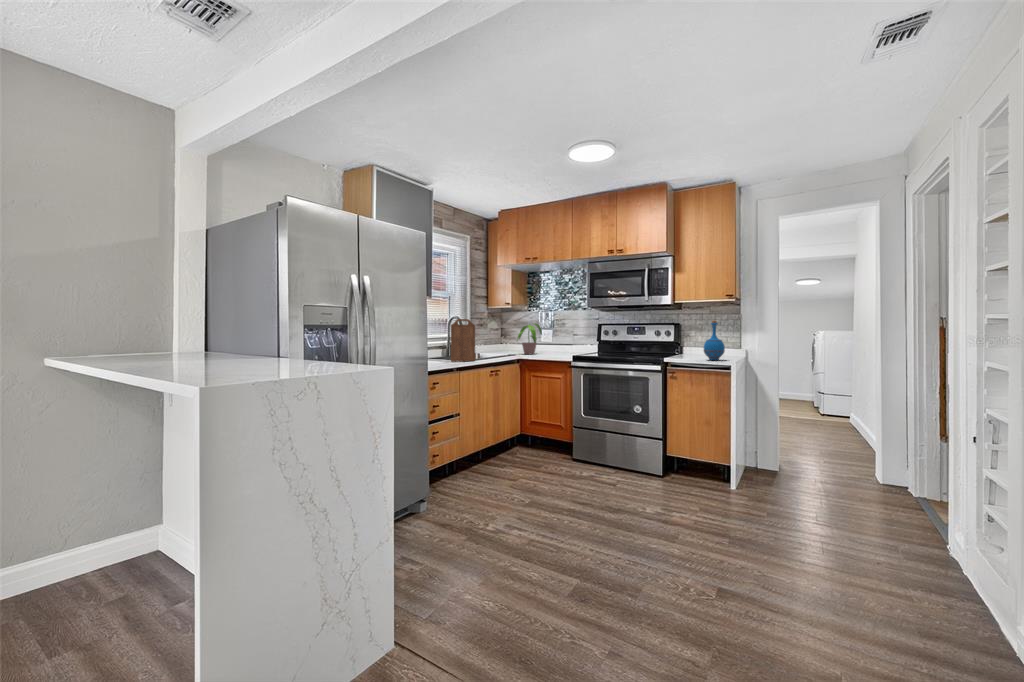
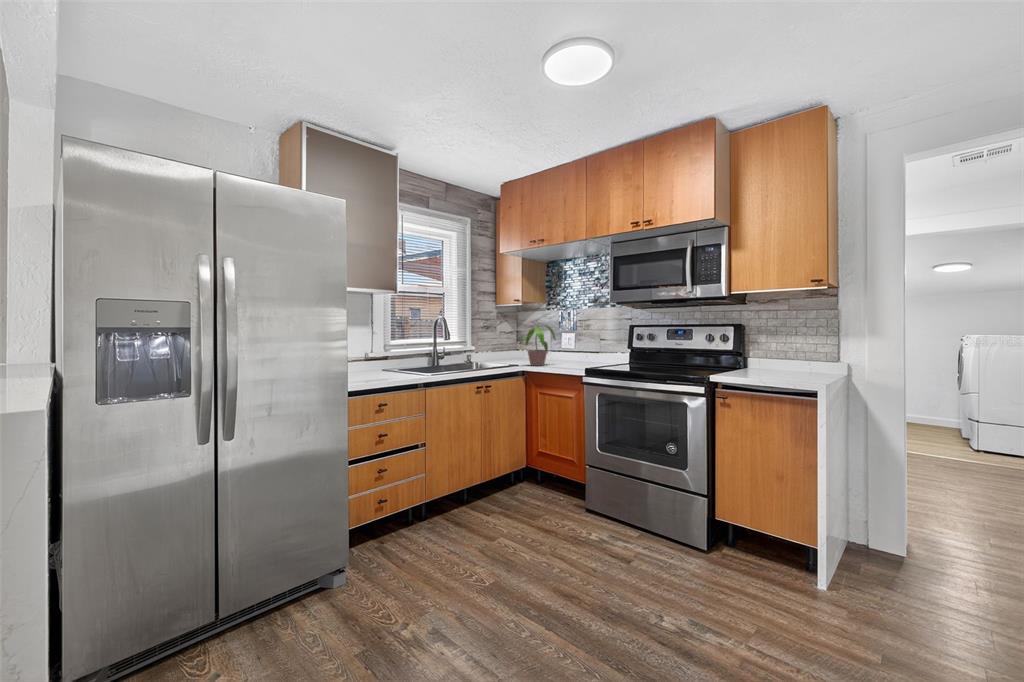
cutting board: present [451,319,475,362] -> none [416,320,449,376]
bottle: present [704,321,725,360] -> none [772,319,808,380]

